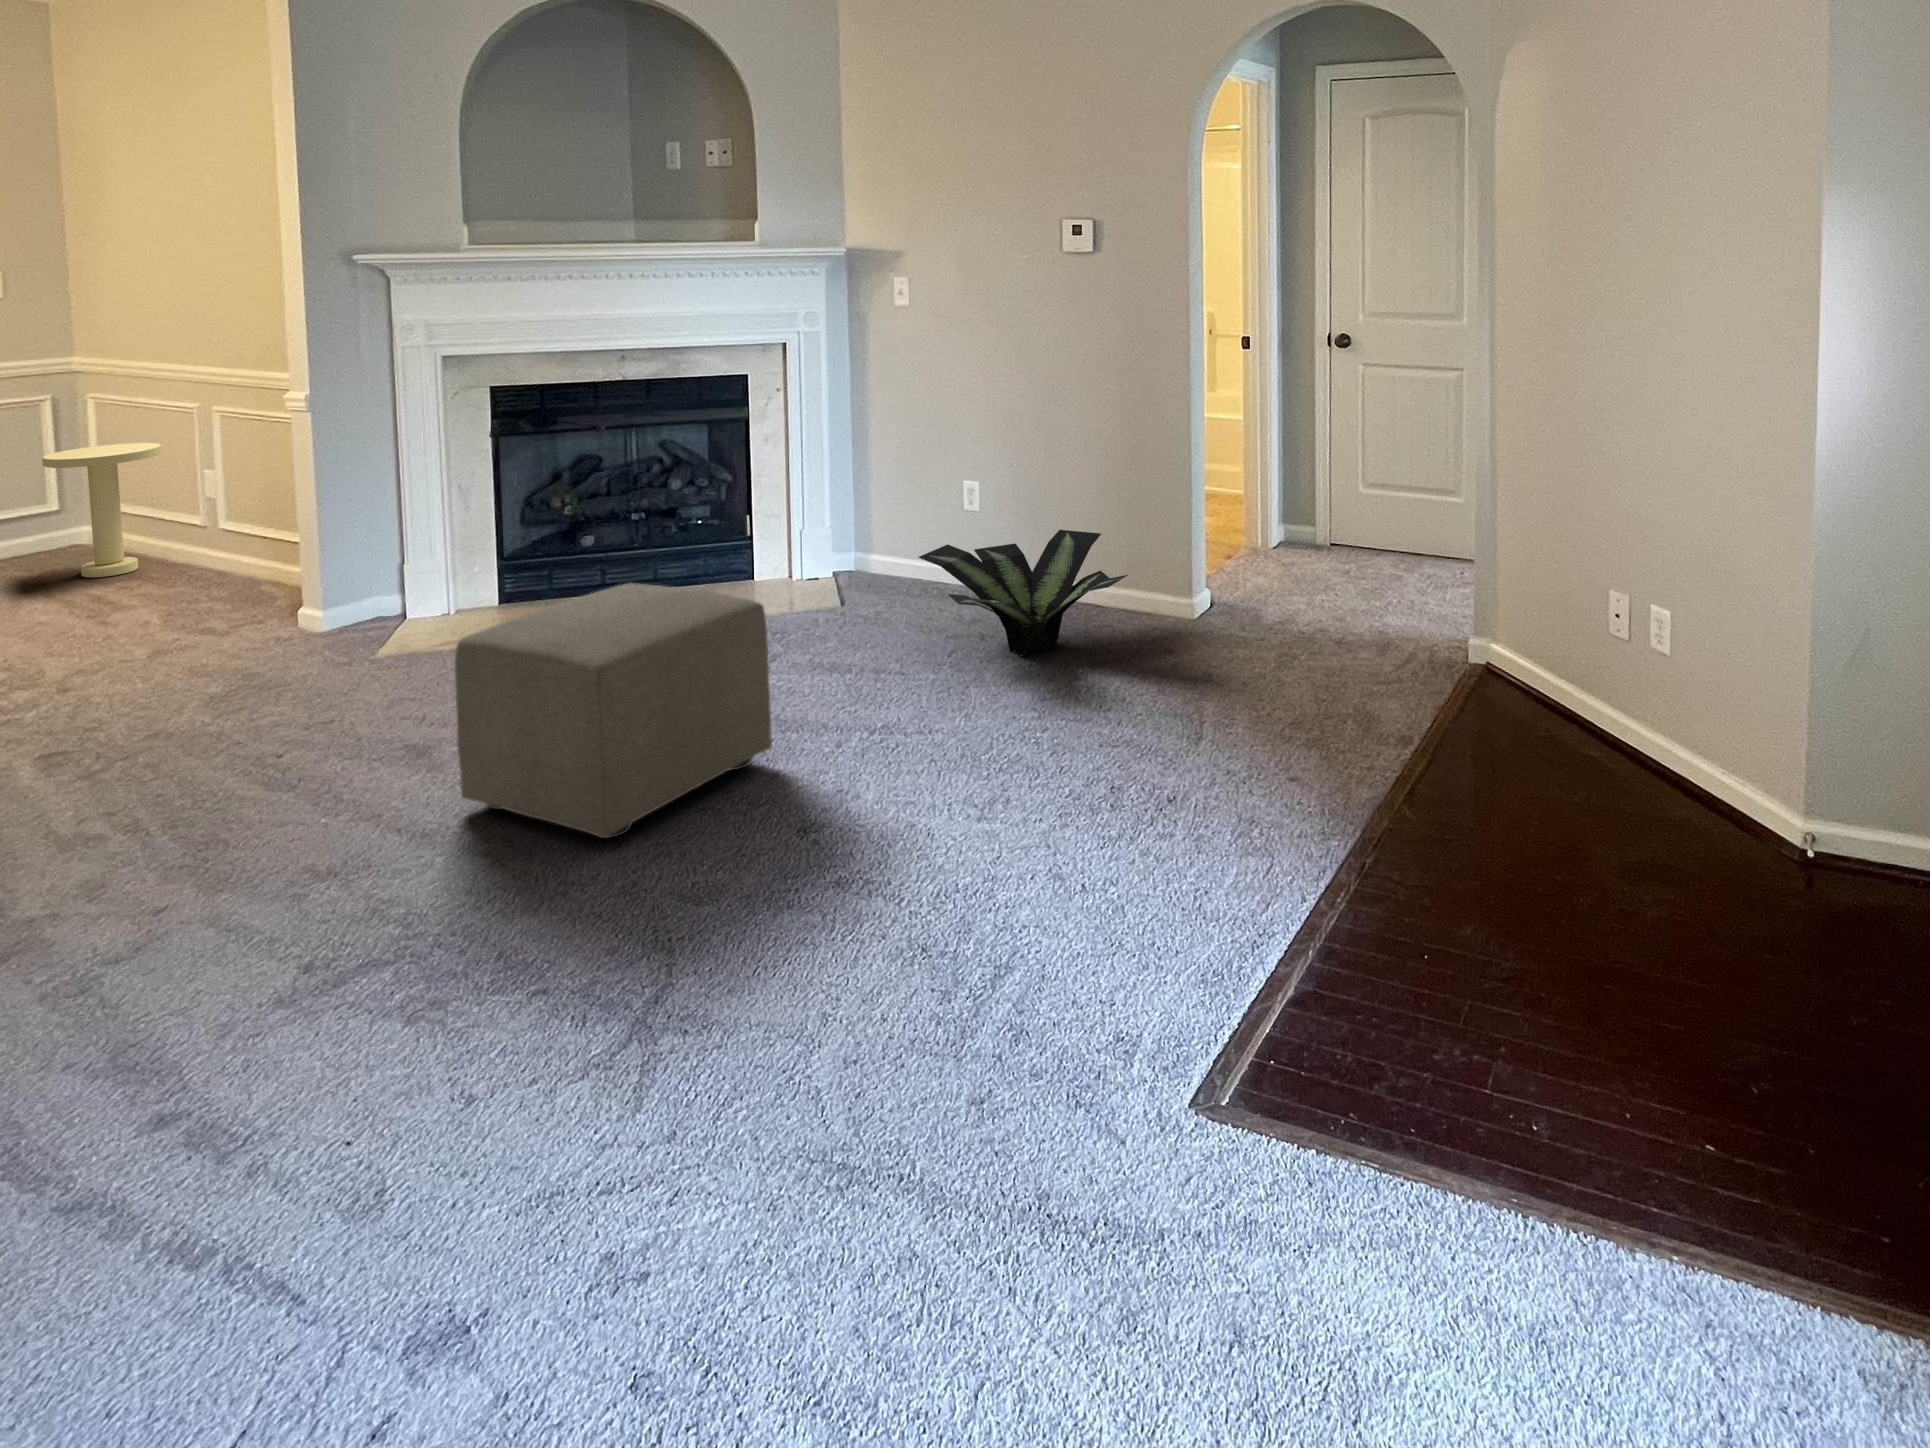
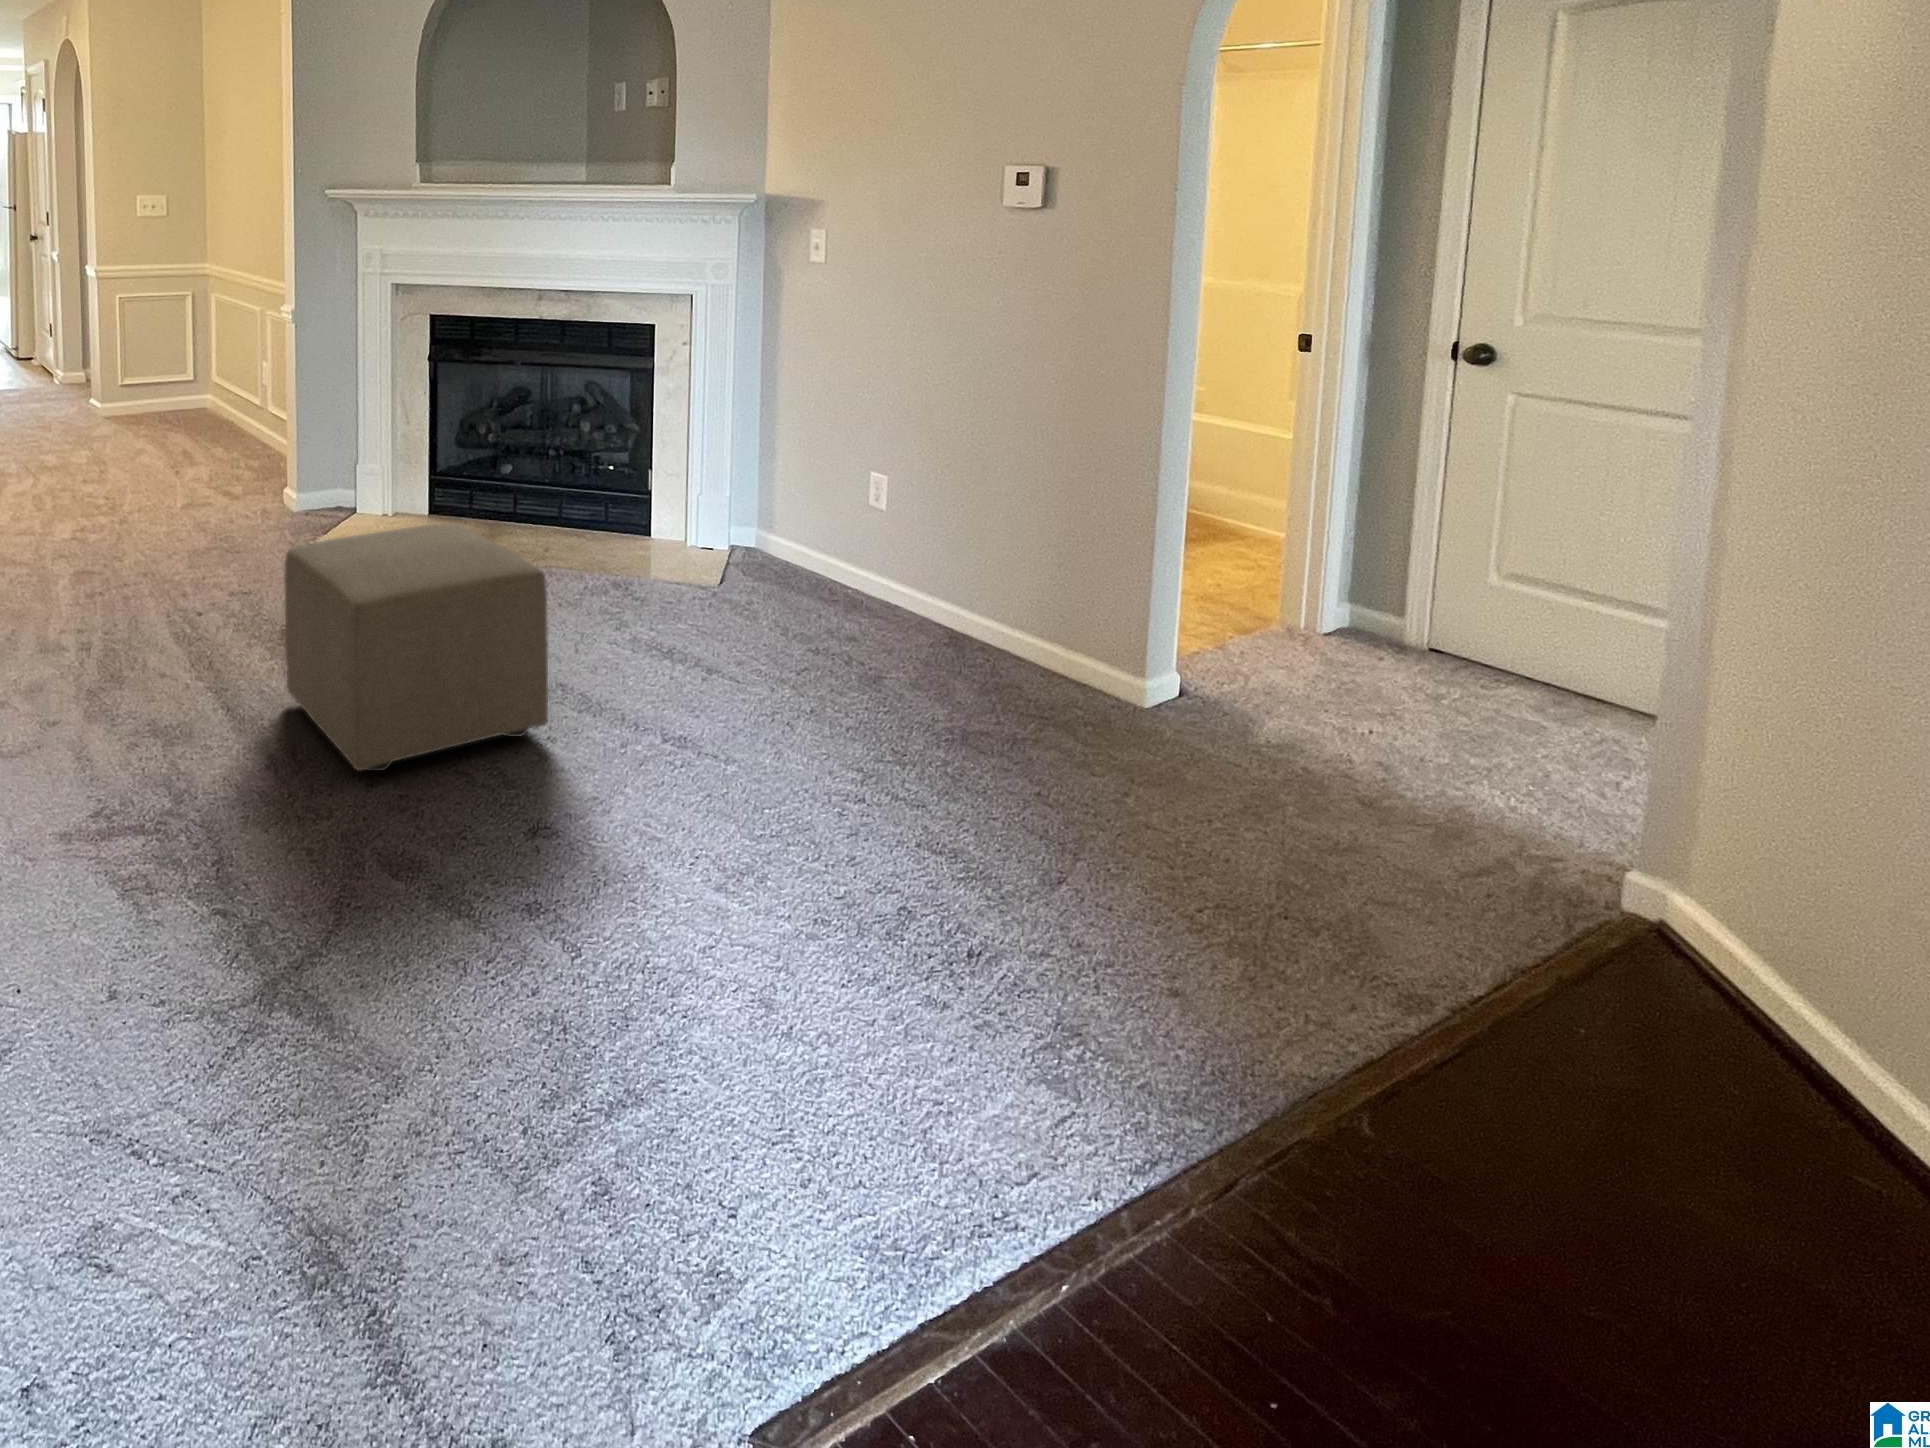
side table: present [42,443,162,577] -> none [182,337,250,438]
potted plant: present [918,530,1128,656] -> none [774,541,1027,698]

